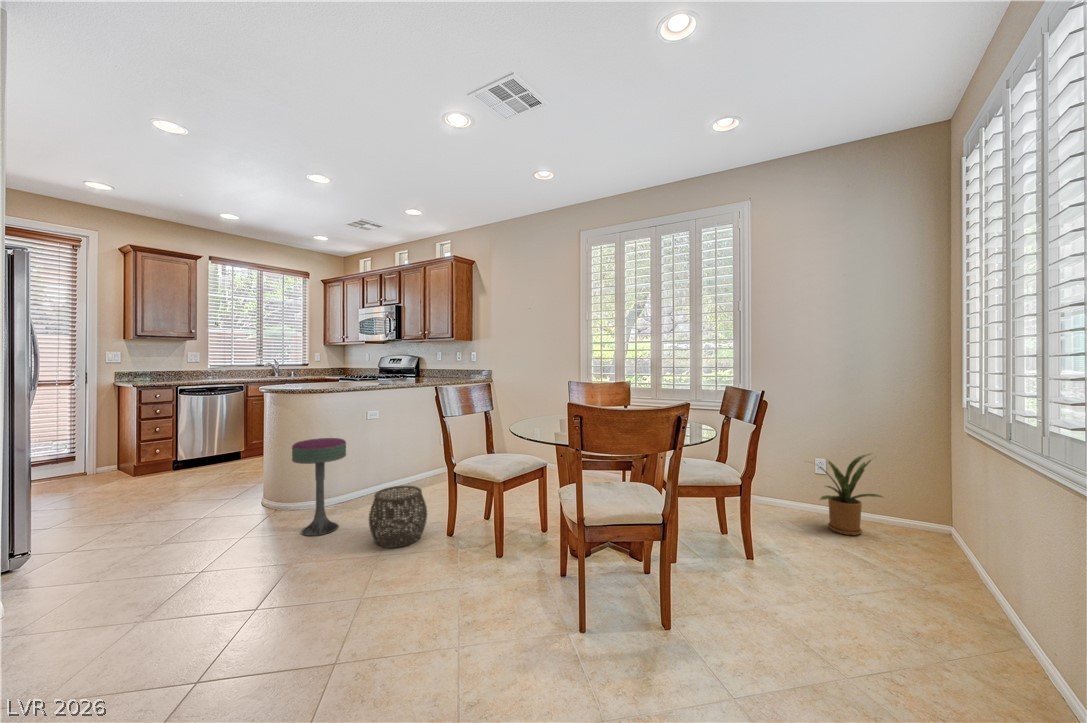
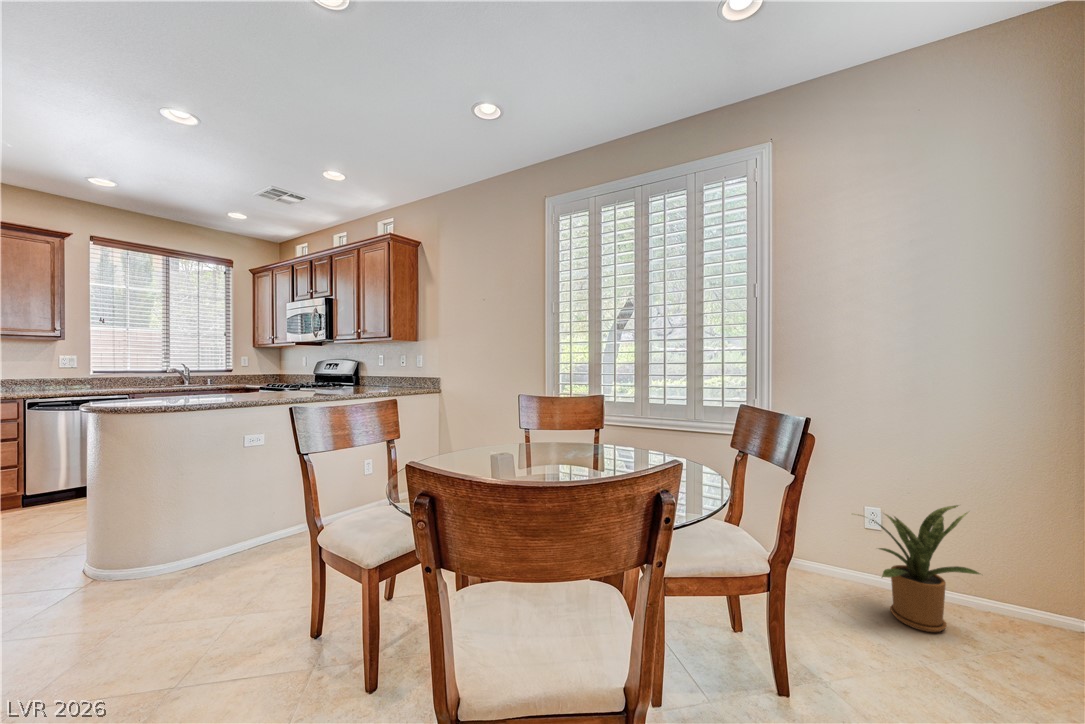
bar stool: present [292,438,346,536] -> none [70,481,174,639]
woven basket: present [369,486,427,548] -> none [173,557,283,670]

